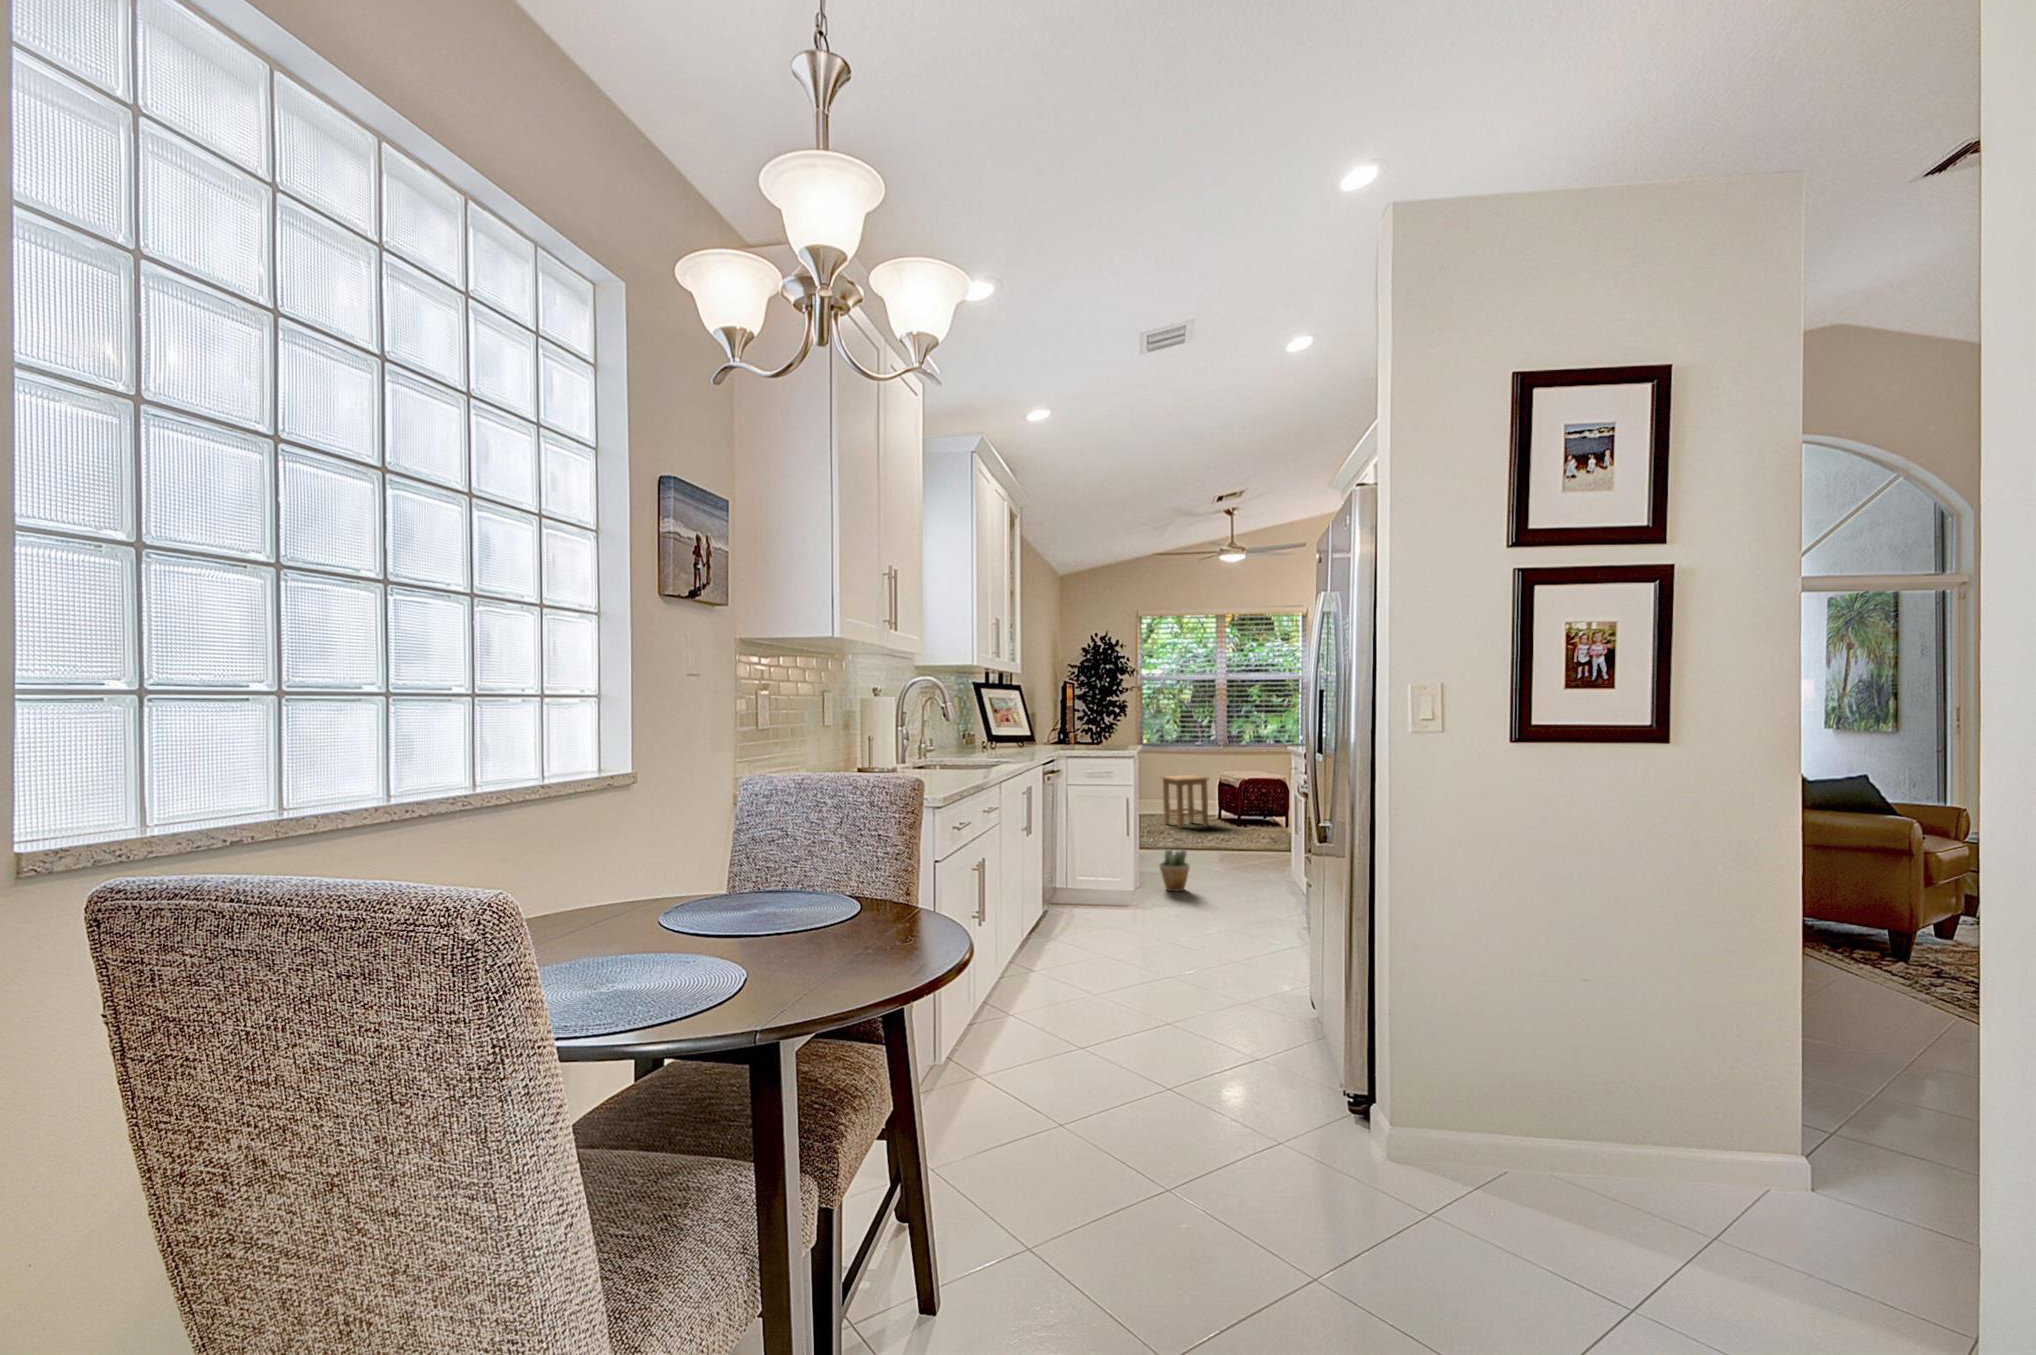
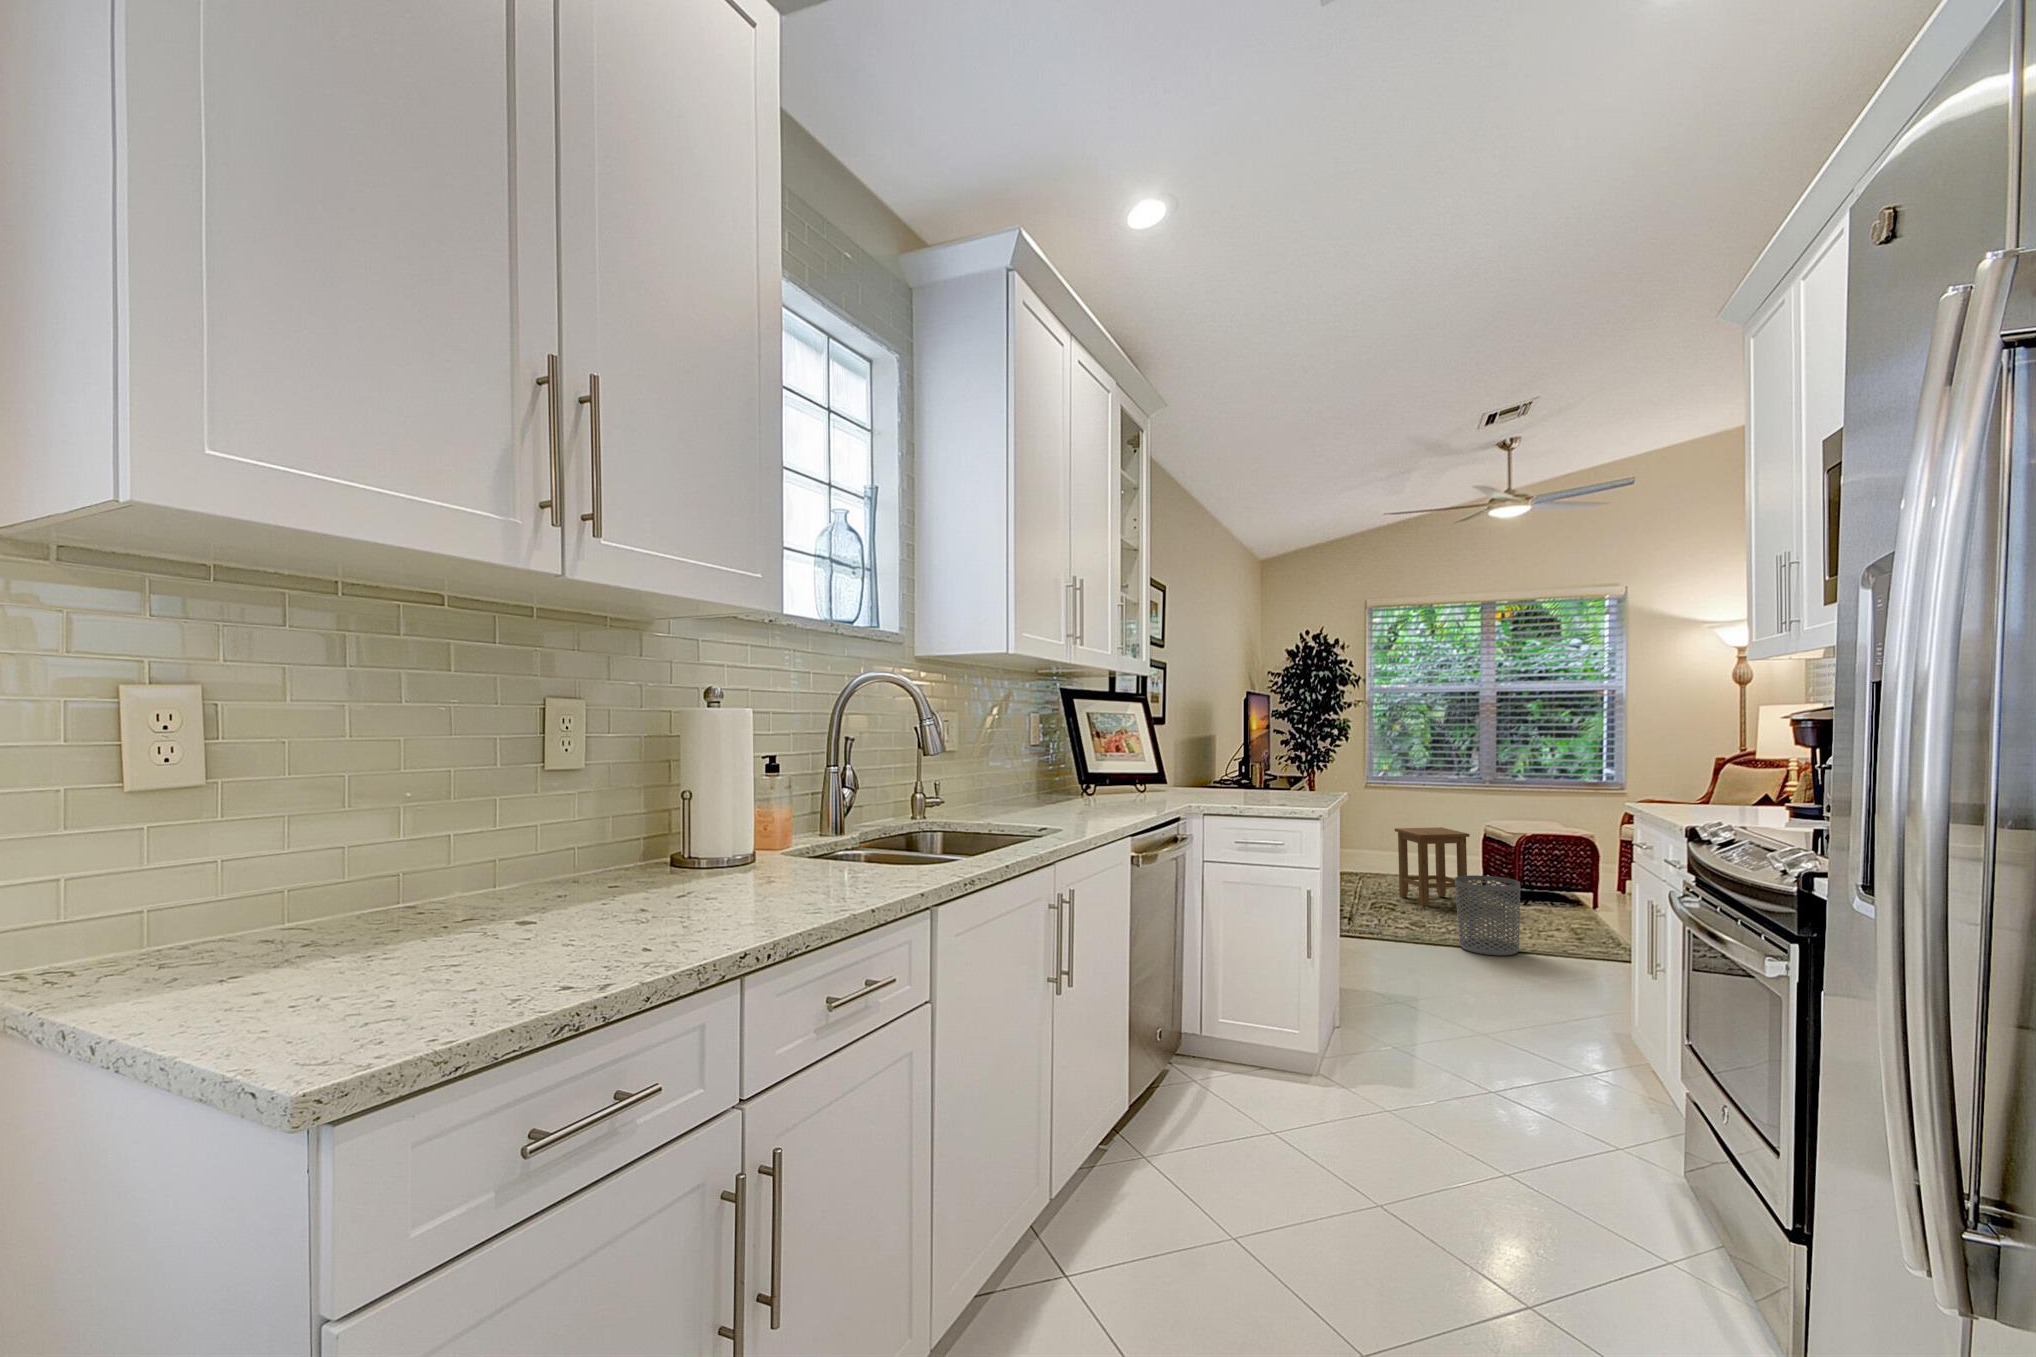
waste bin: none [1202,801,1242,851] -> present [1455,875,1520,956]
potted plant: present [1160,850,1189,891] -> none [1369,968,1423,1041]

